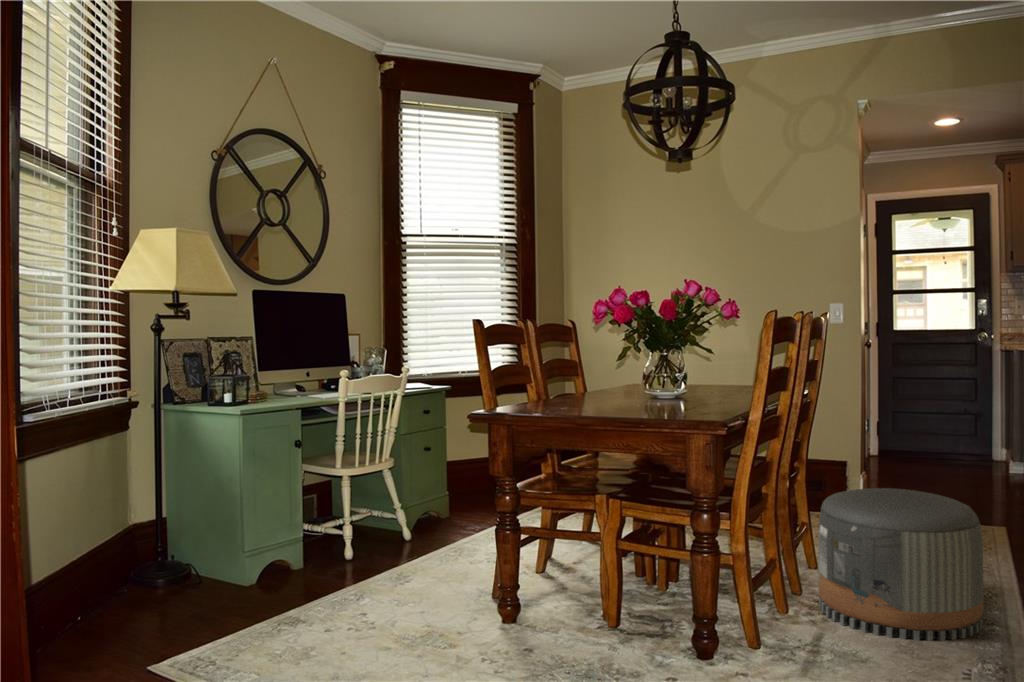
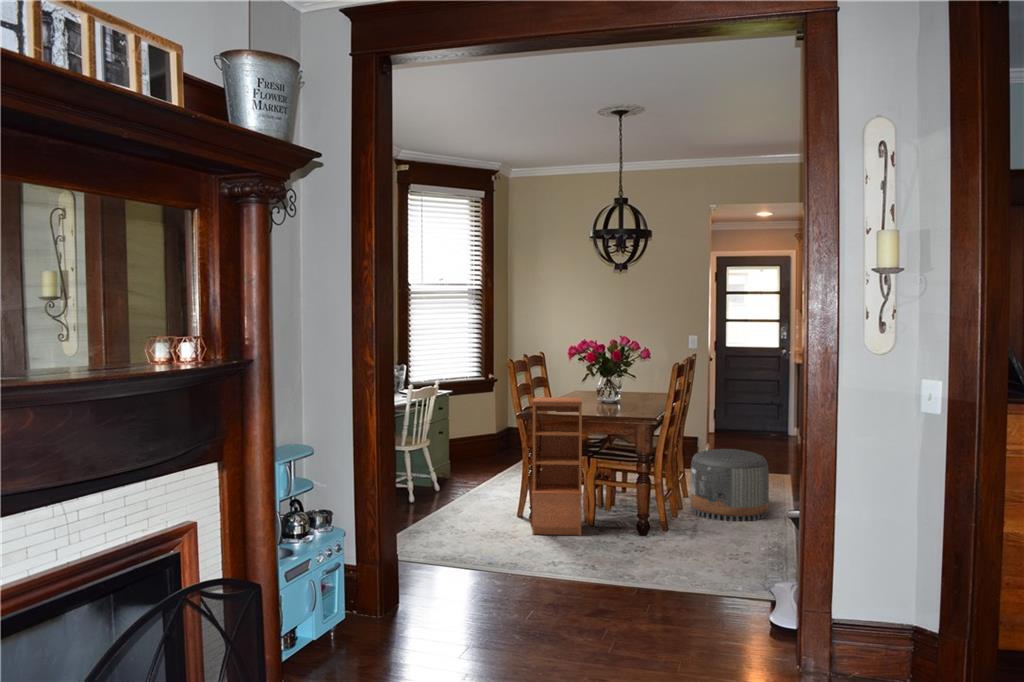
bookcase: none [481,385,592,663] -> present [532,397,582,536]

